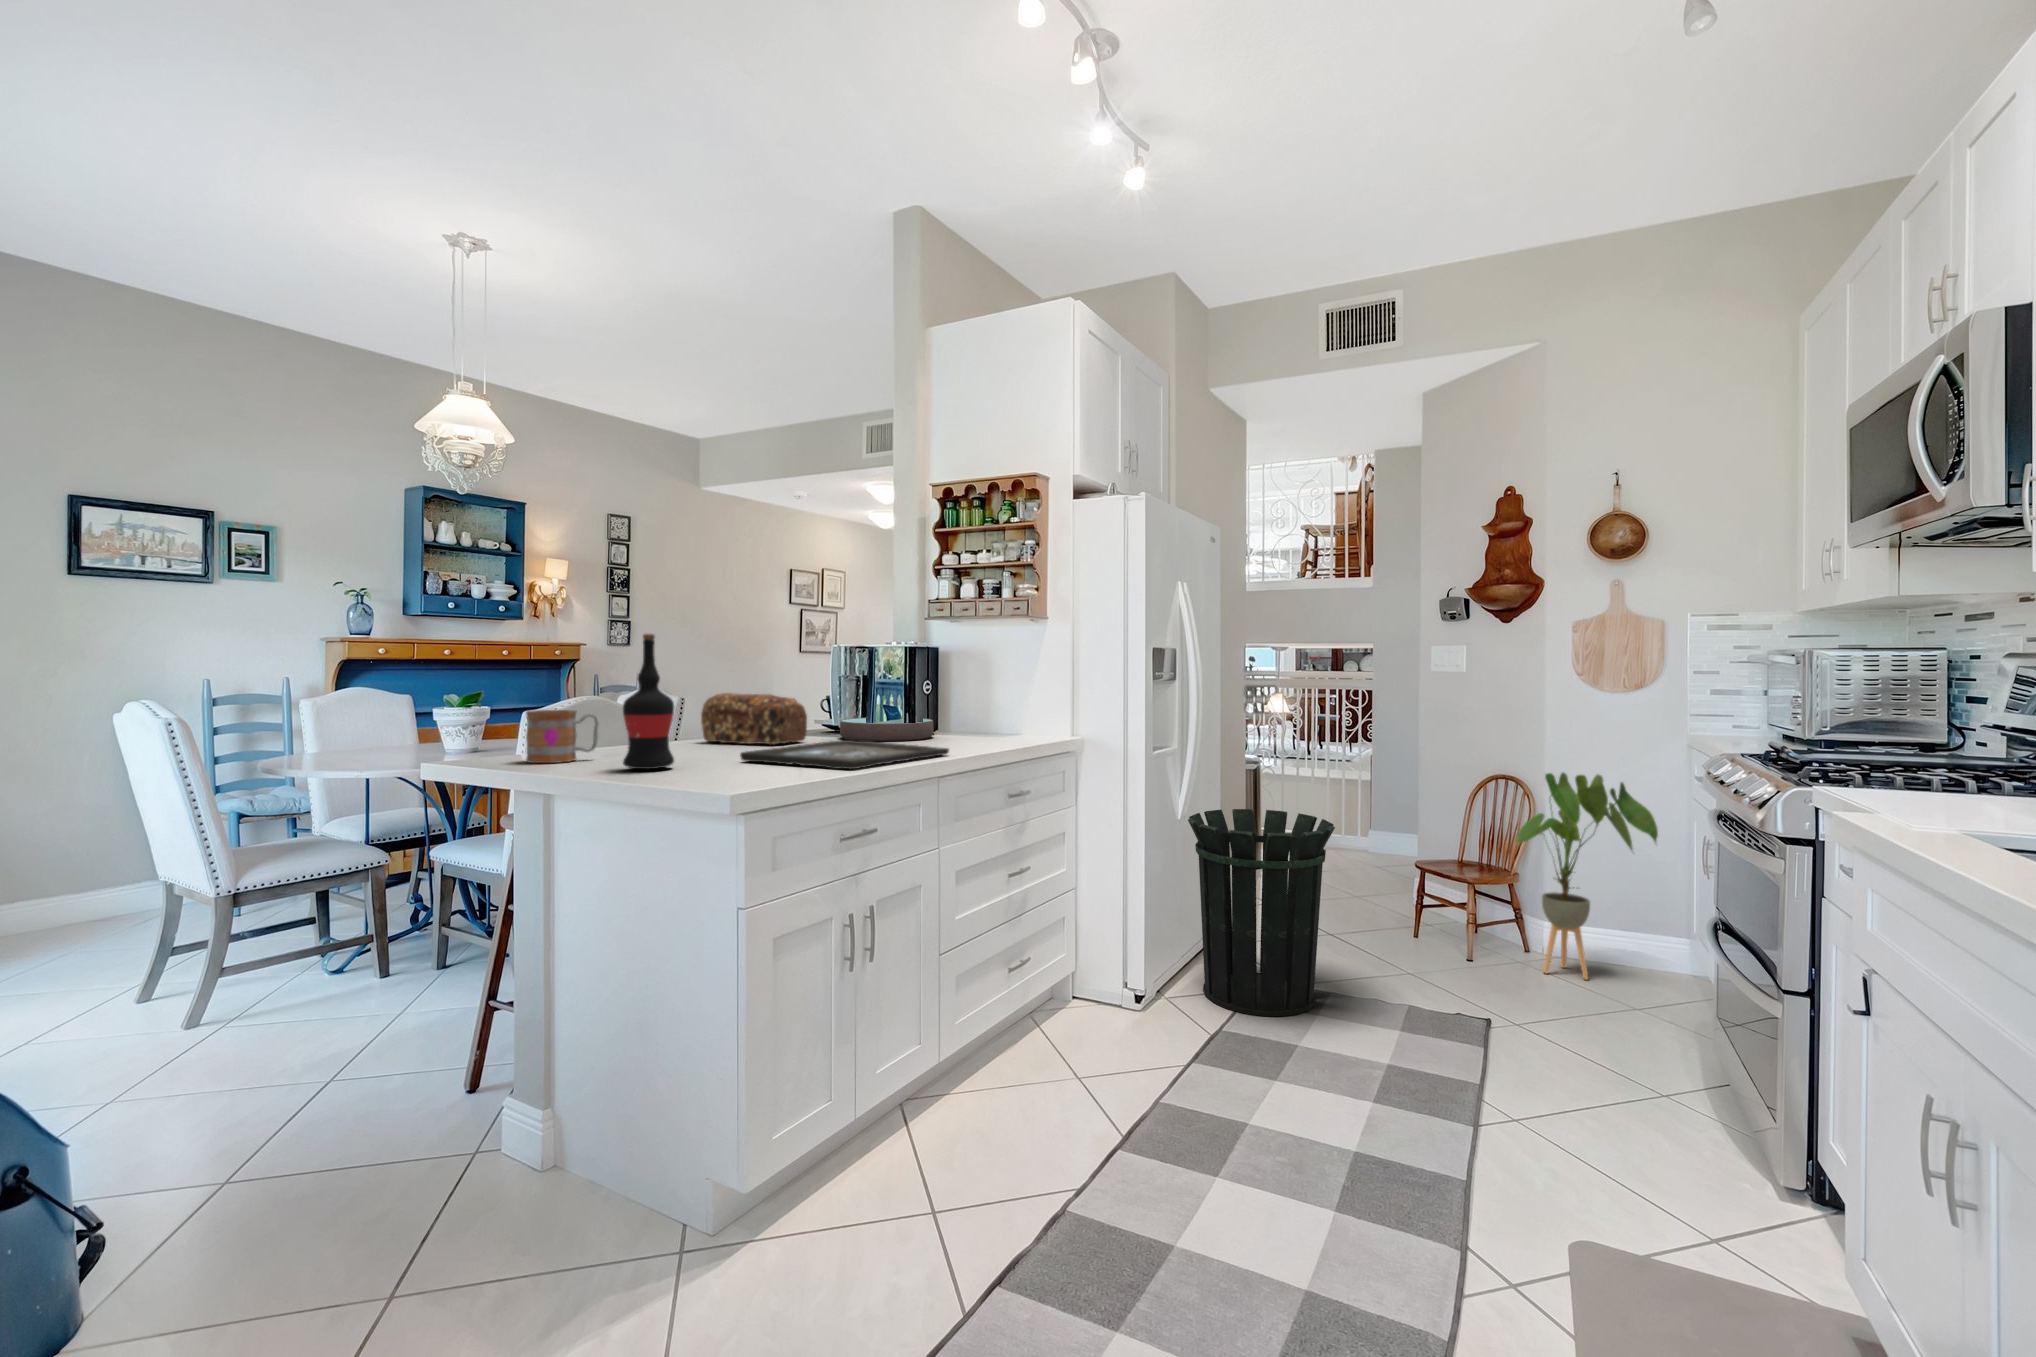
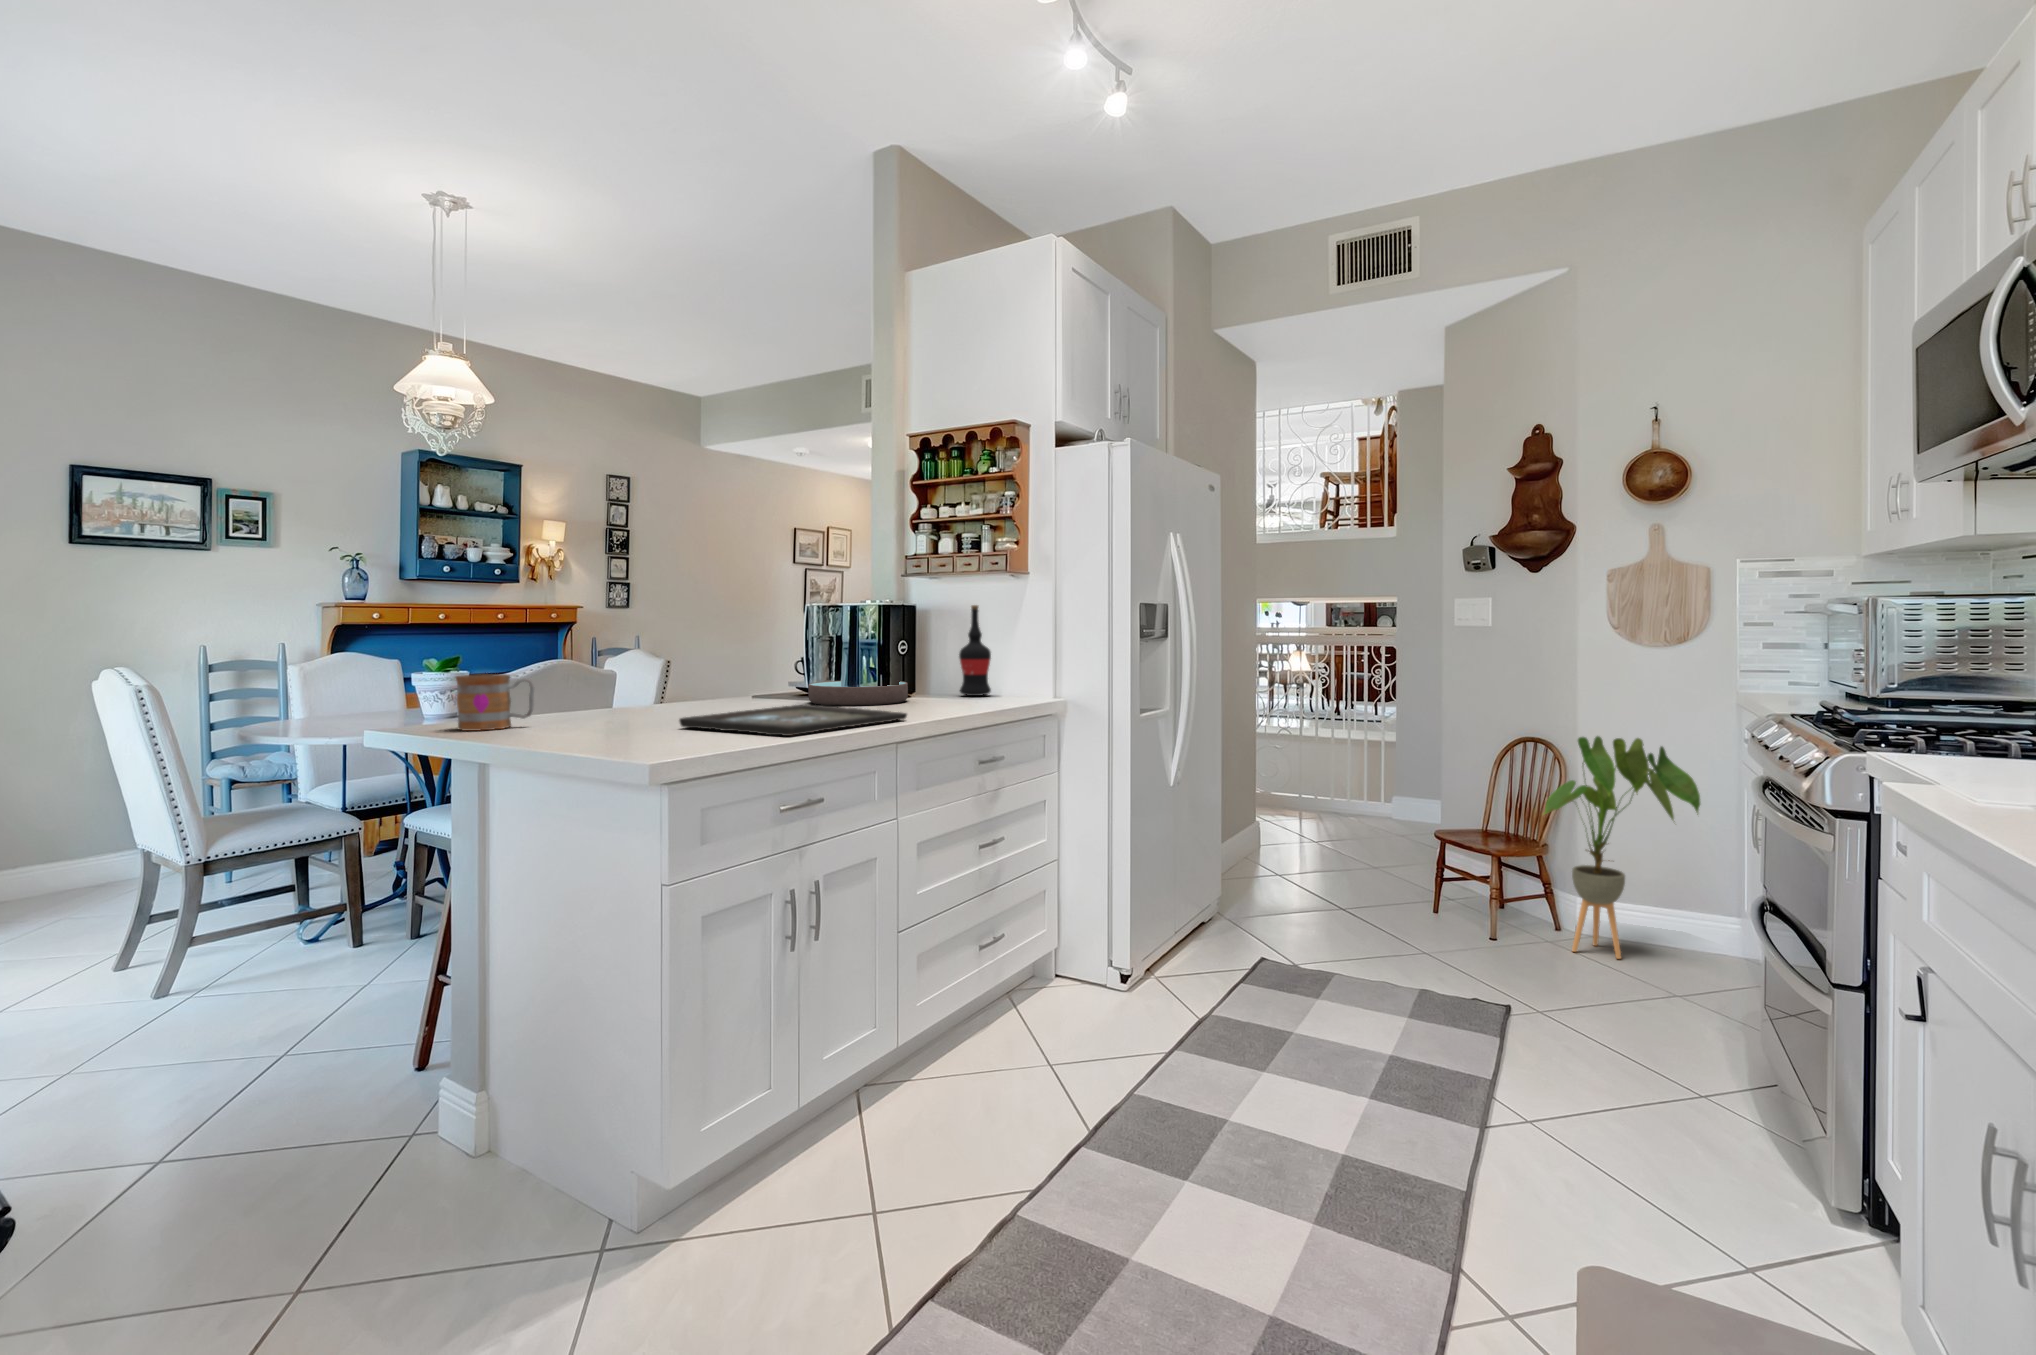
wine bottle: present [623,634,674,769] -> present [959,605,991,696]
bread loaf: present [701,693,807,745] -> none [659,656,770,709]
waste bin: present [1188,809,1335,1016] -> none [1183,776,1341,996]

